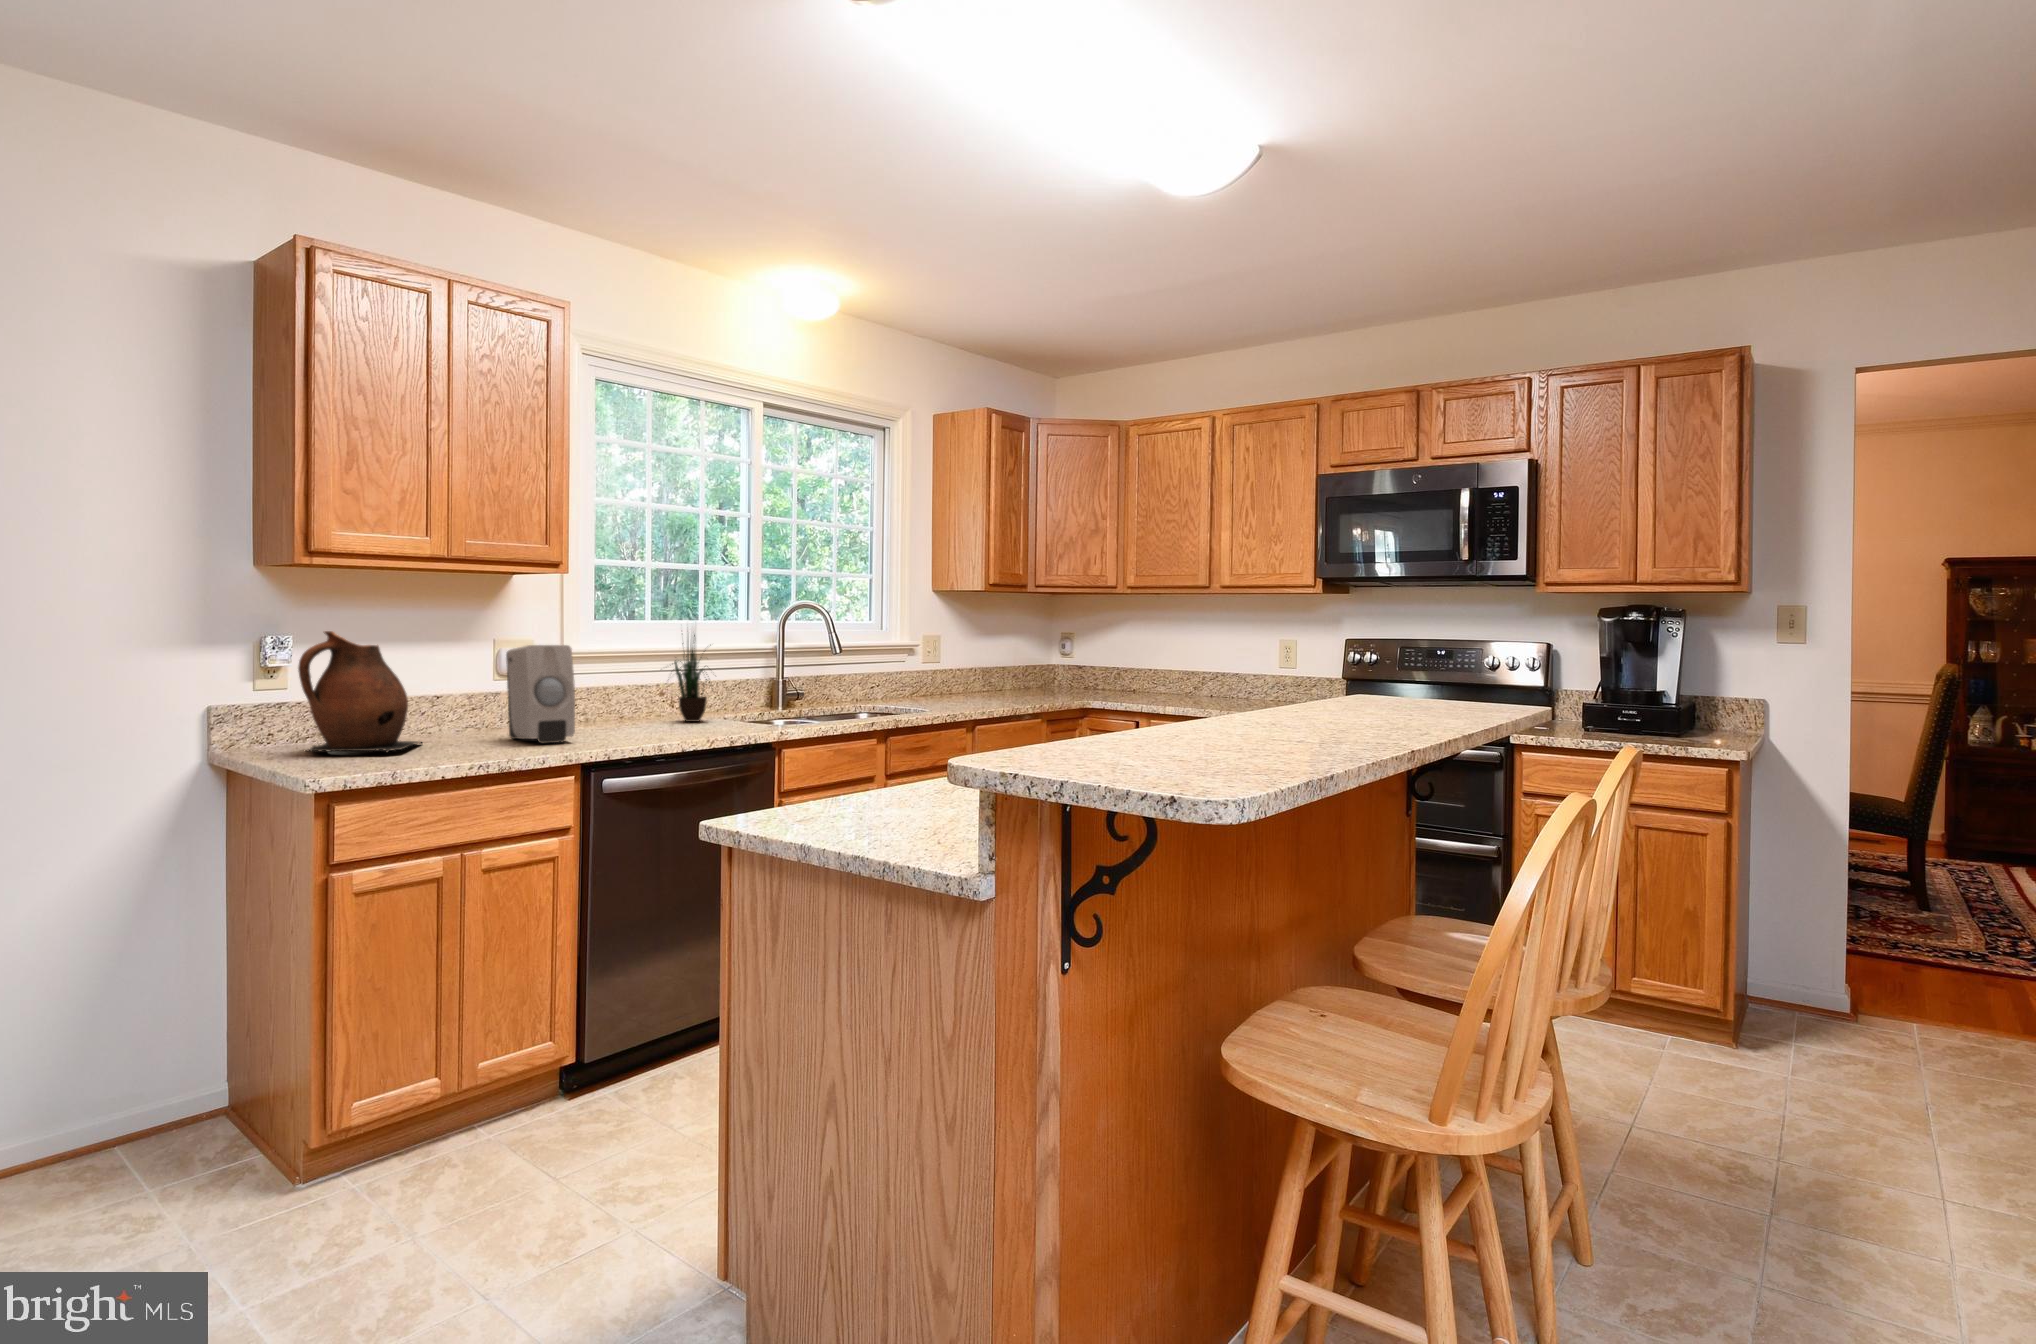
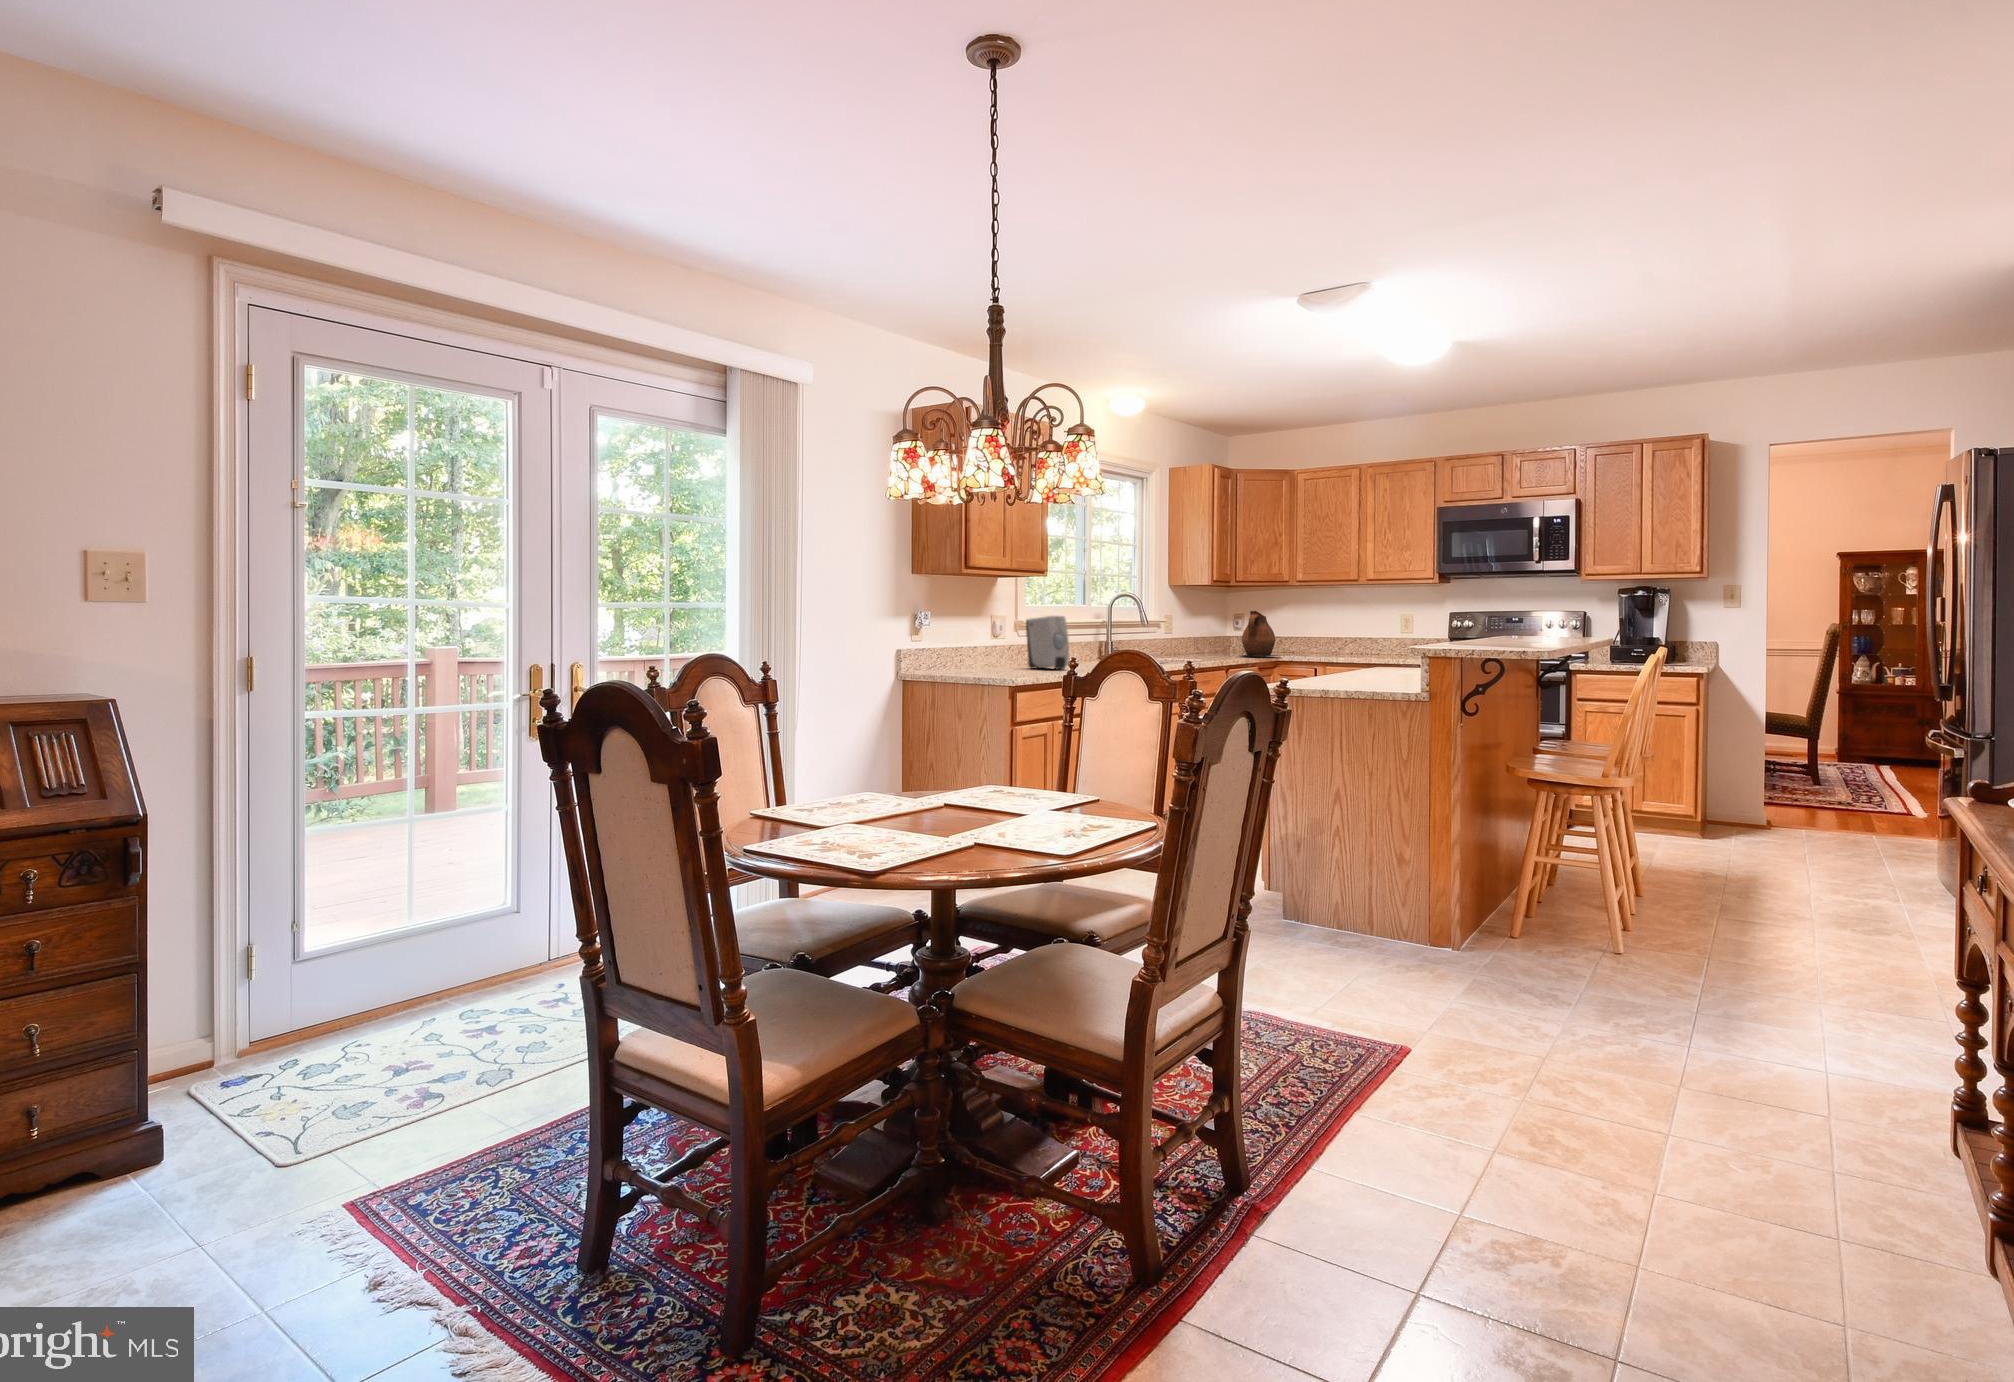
ceramic pitcher: present [298,631,422,752] -> present [1241,611,1280,656]
potted plant: present [674,634,710,722] -> none [1069,596,1103,663]

